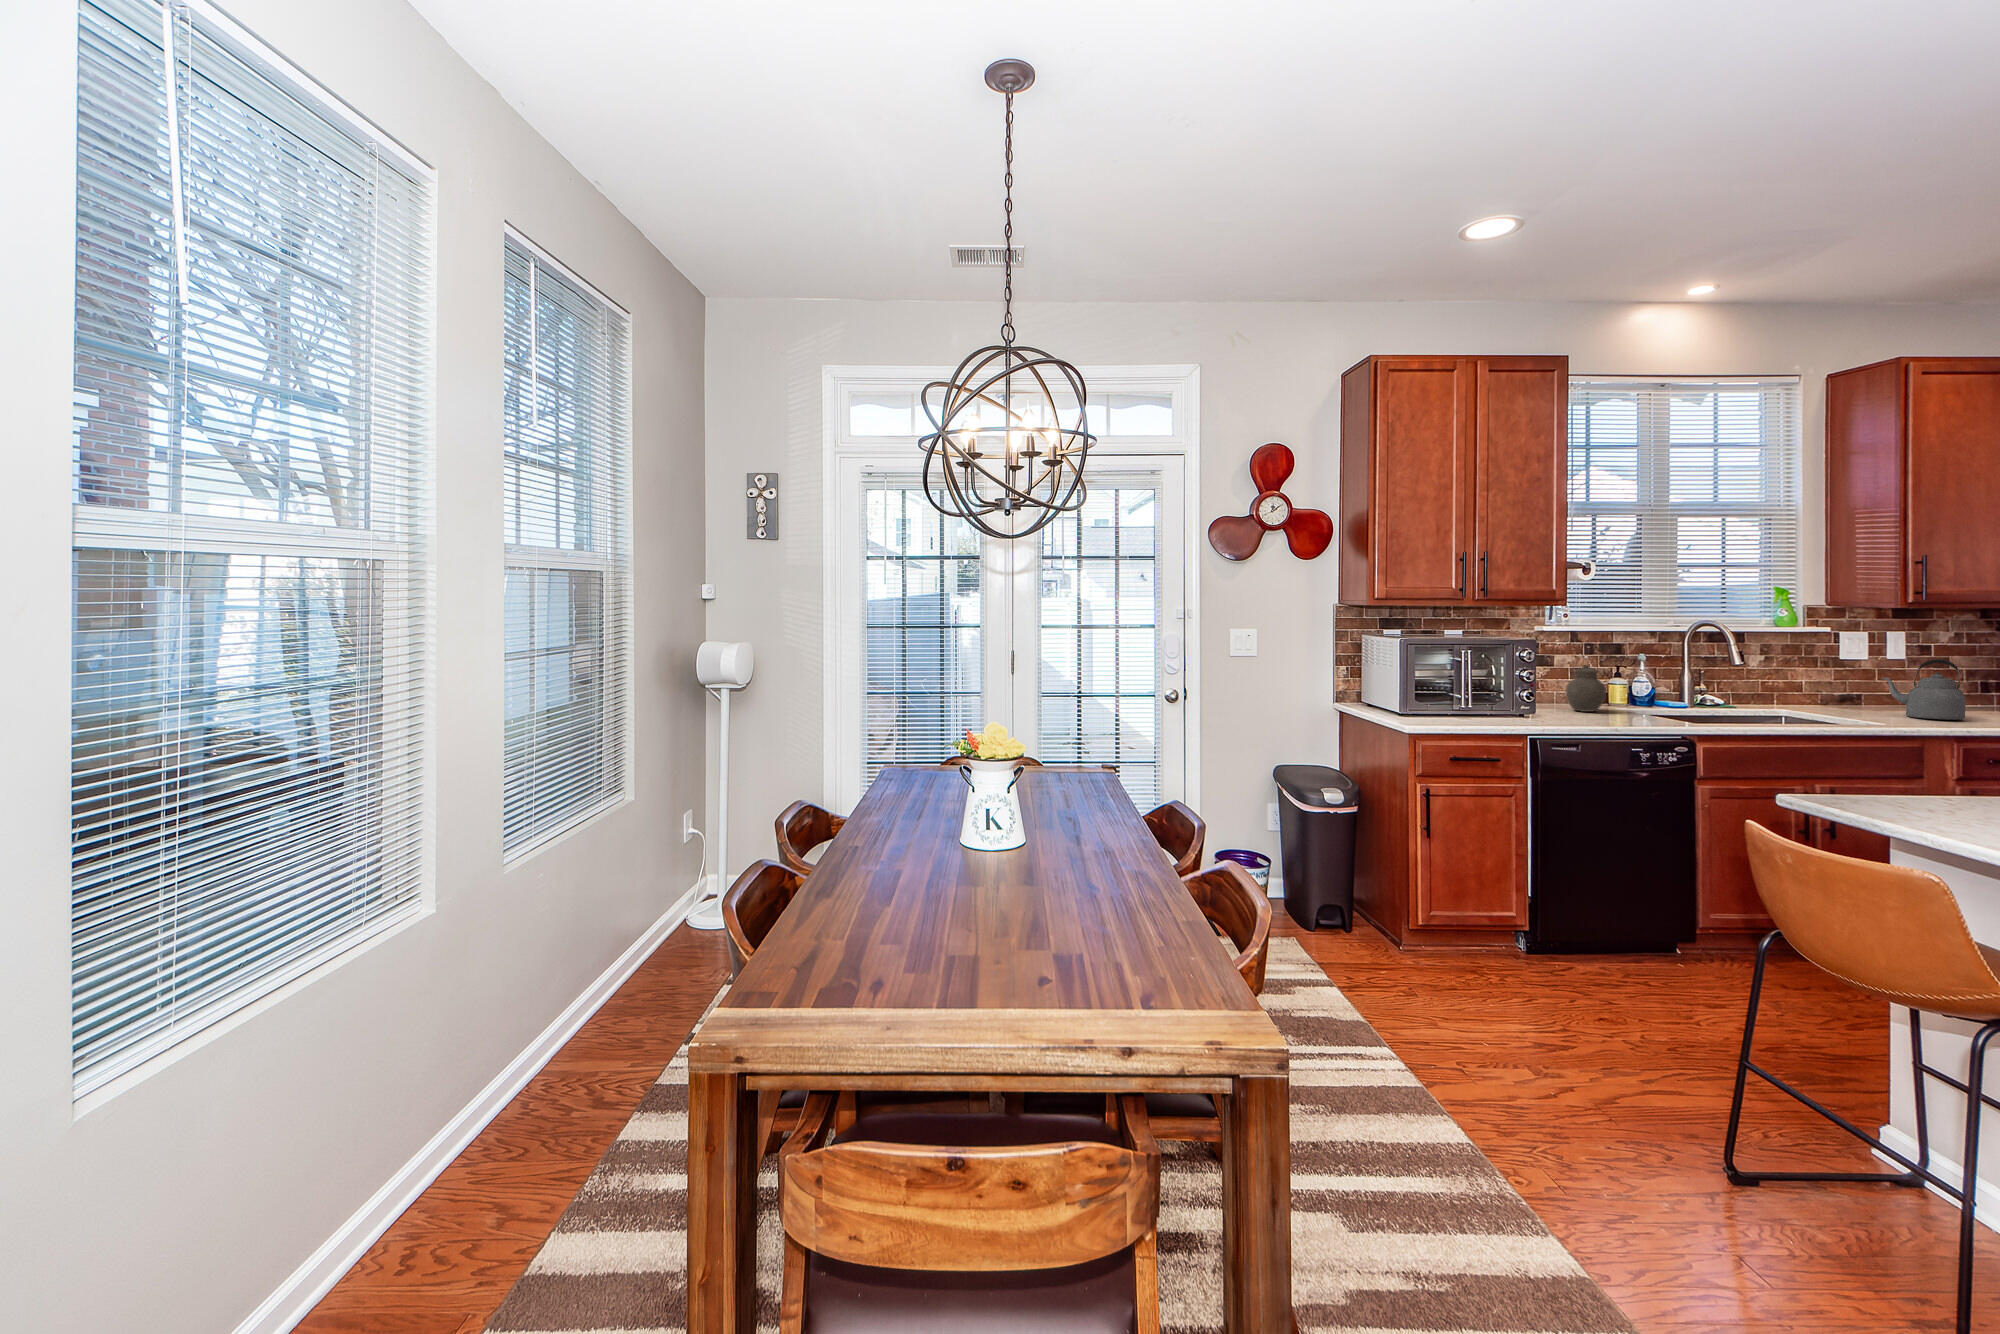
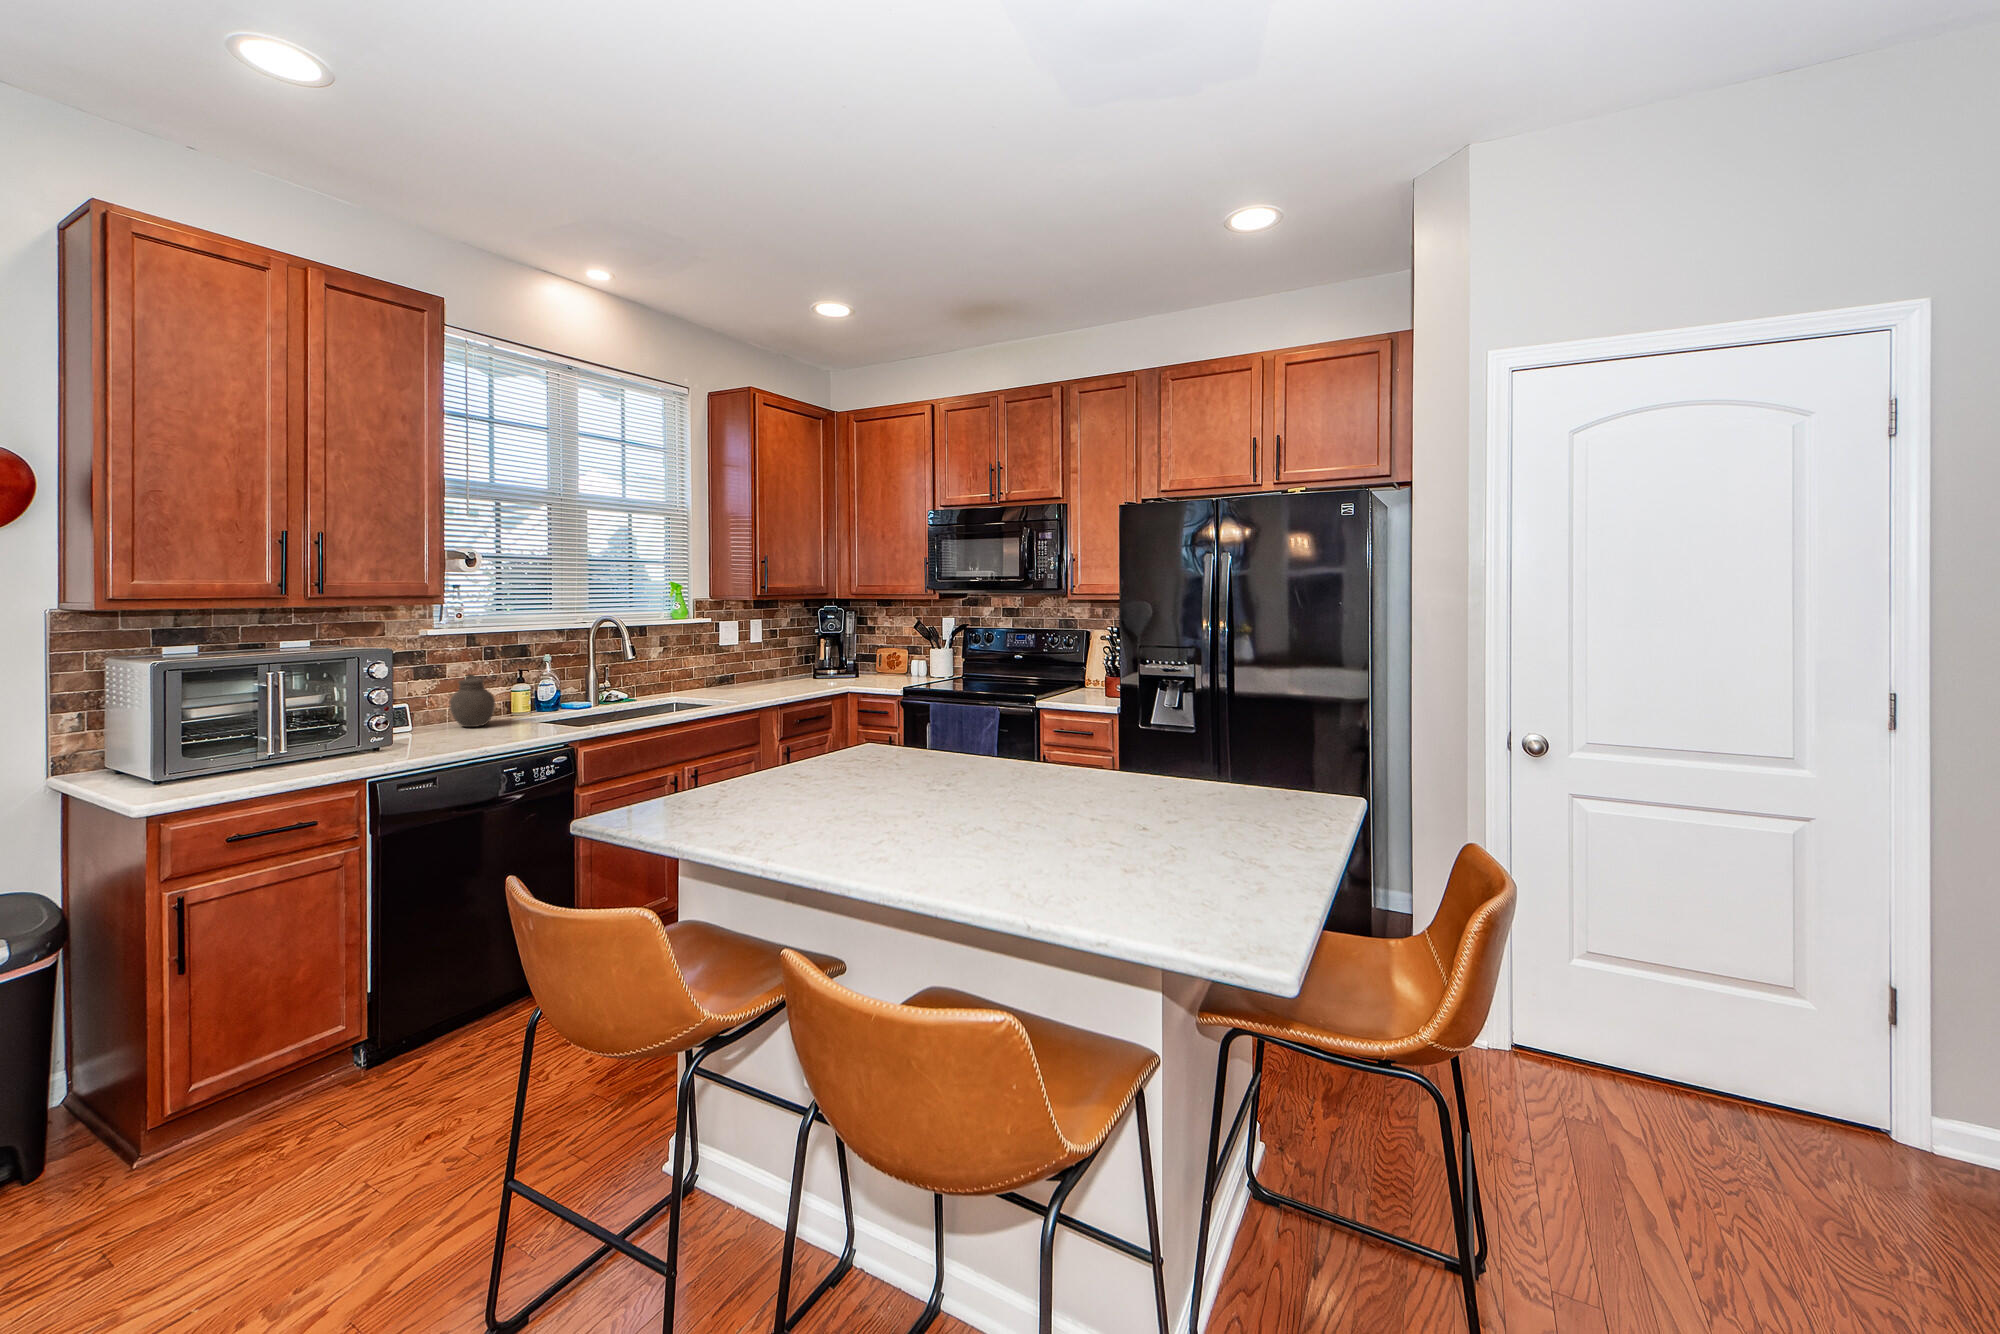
kettle: present [1881,659,1966,720] -> none [740,647,793,696]

